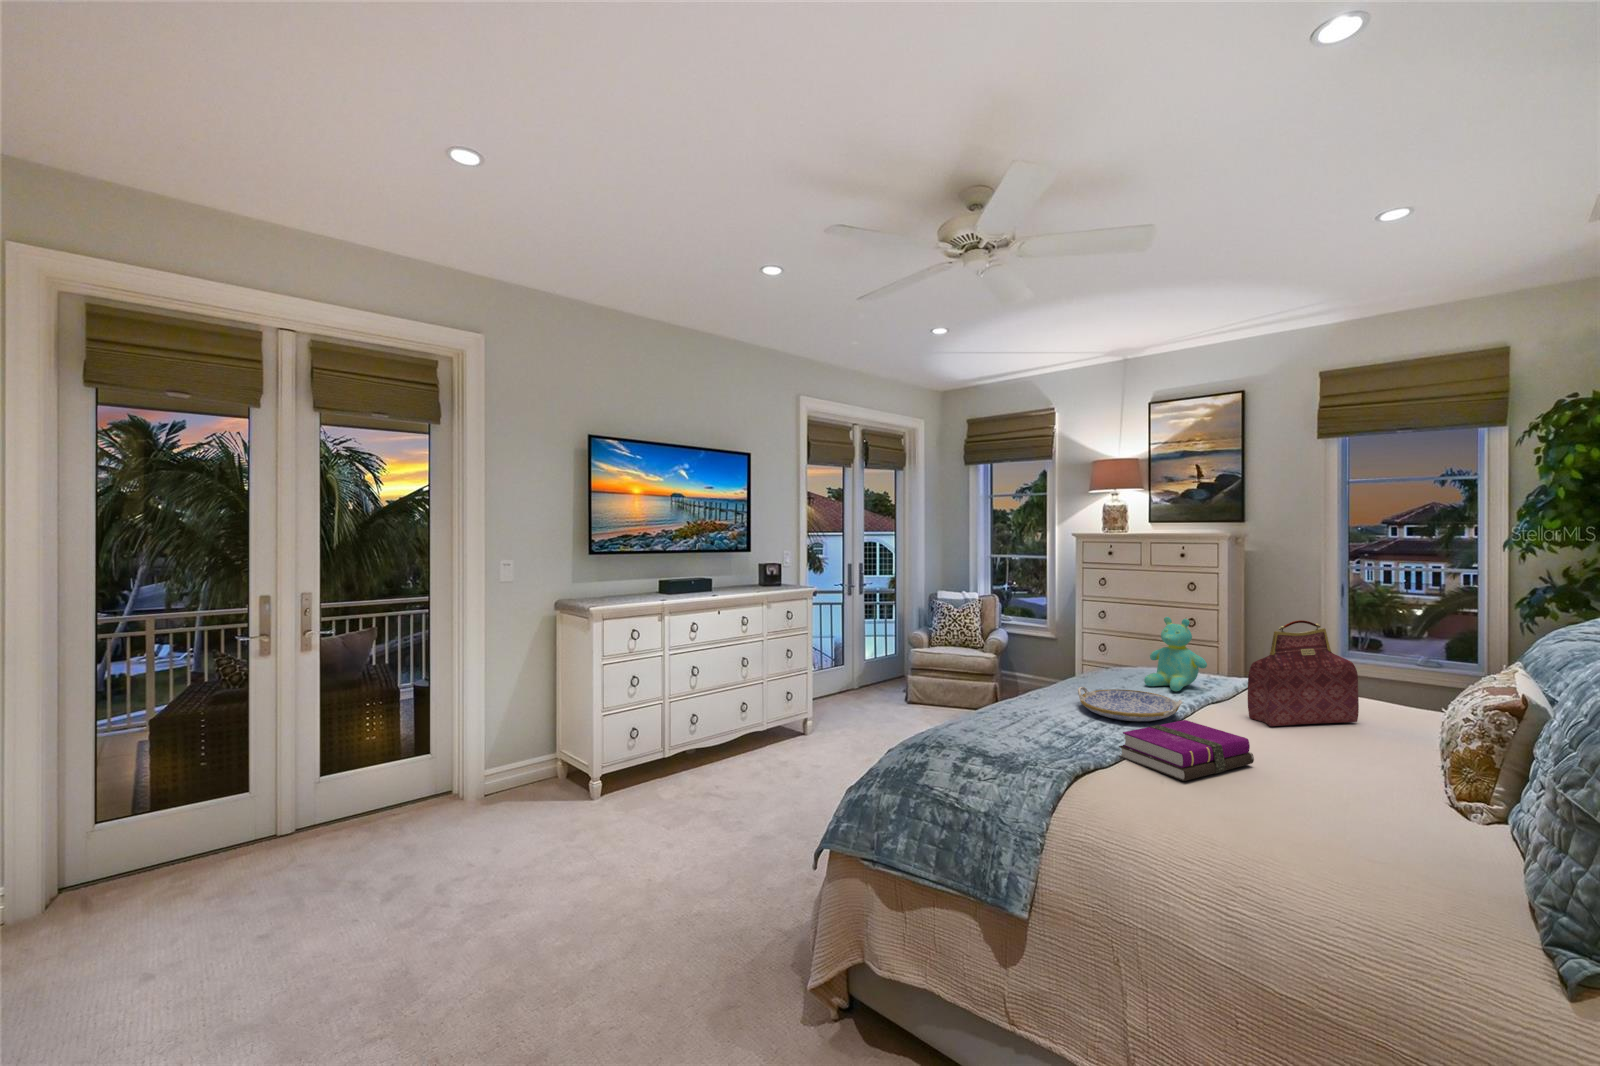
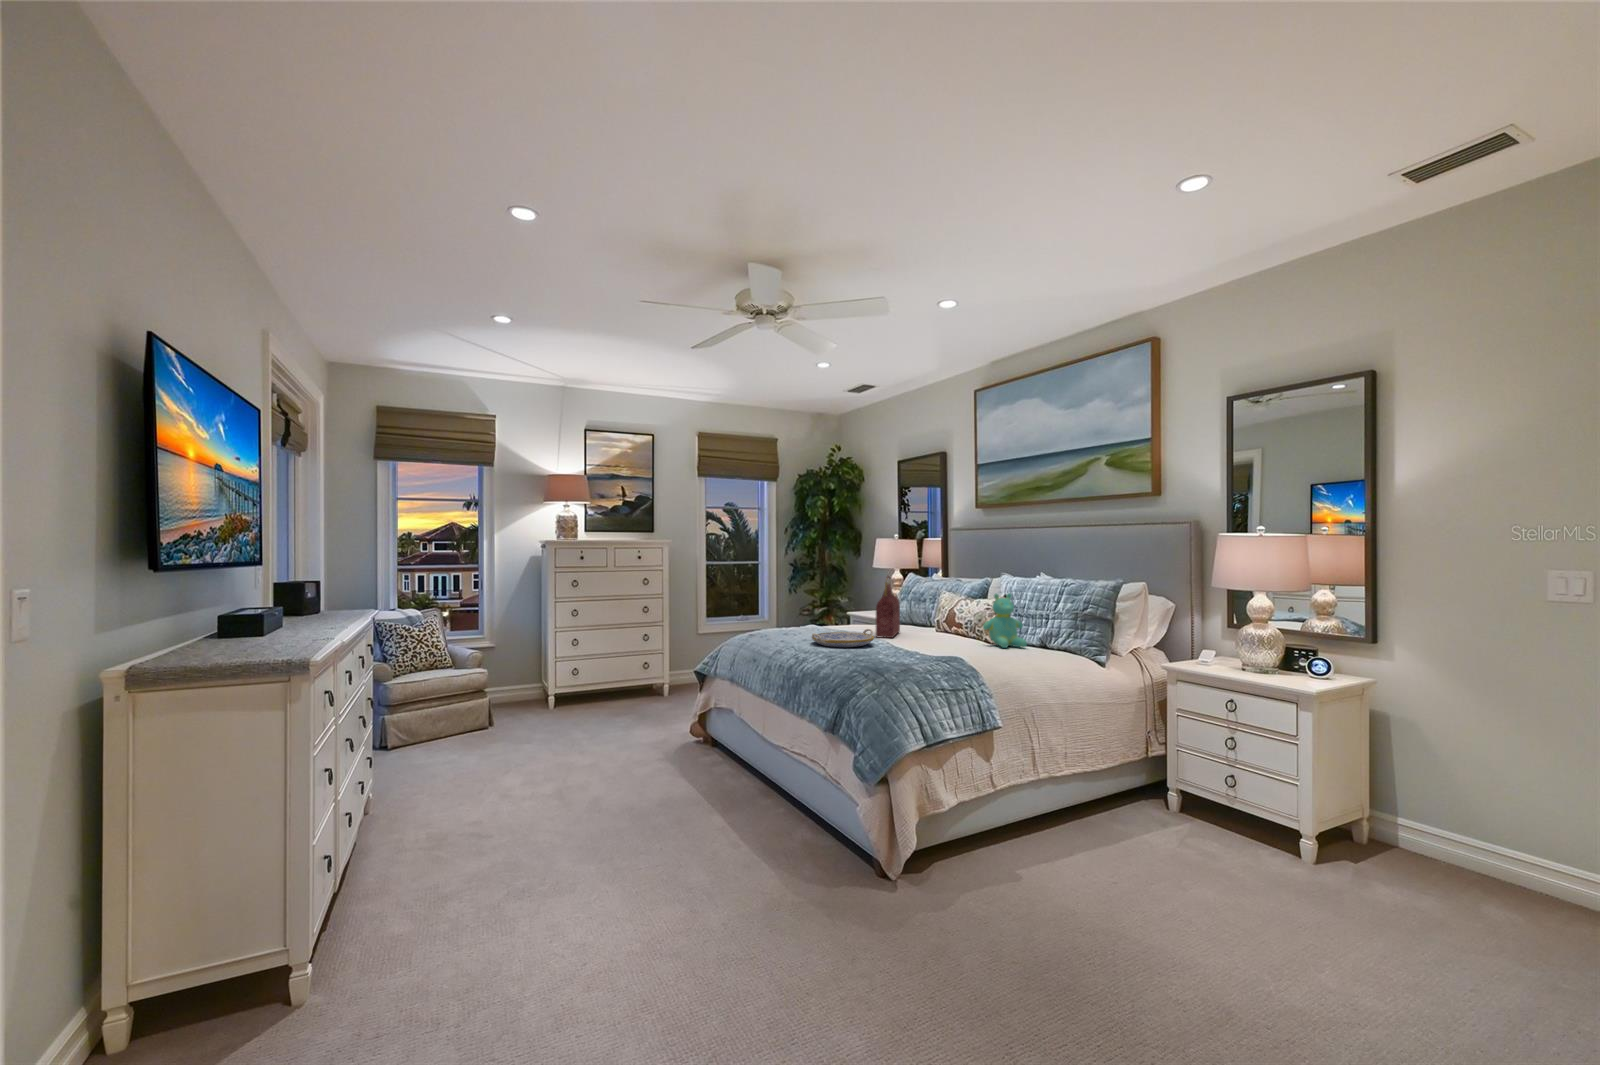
teddy bear: present [1144,617,1207,691] -> present [983,593,1027,648]
hardback book: present [1119,720,1254,781] -> none [902,633,961,657]

